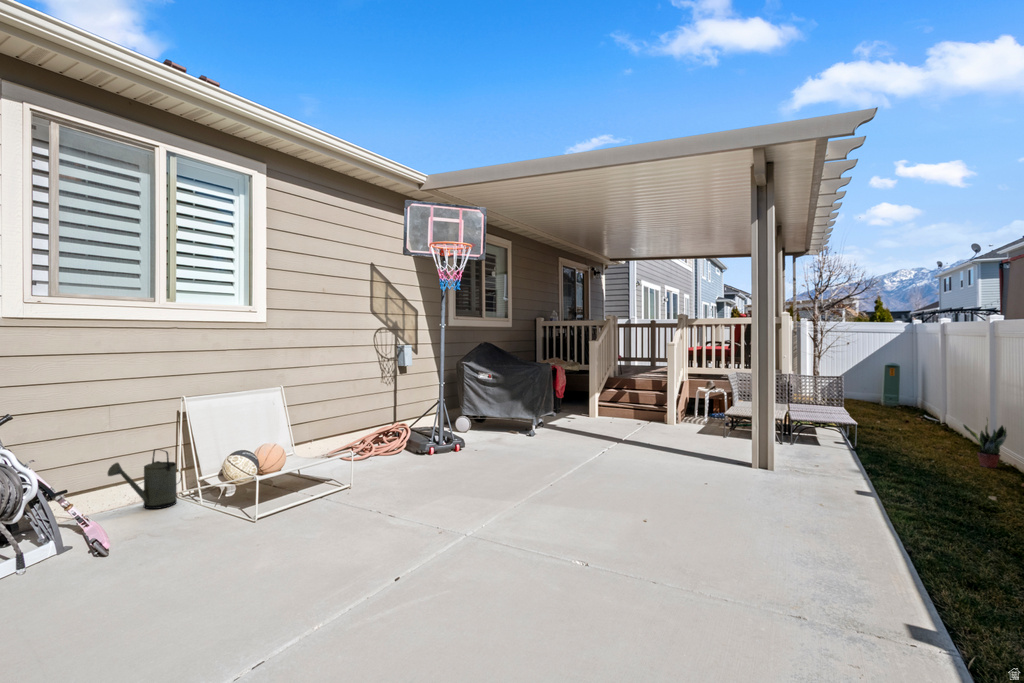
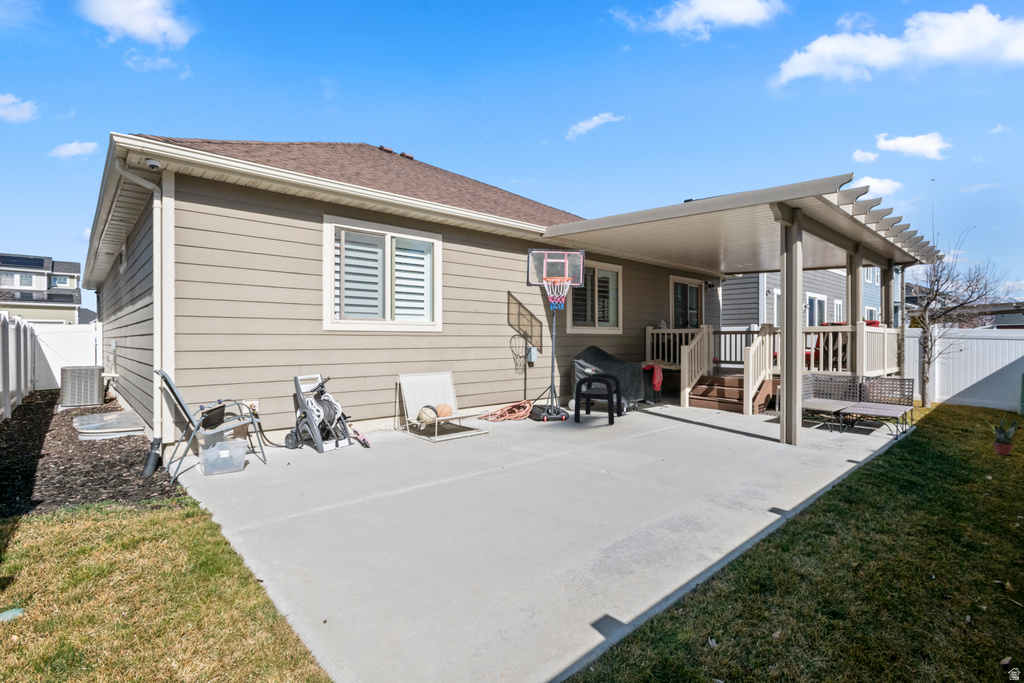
bench: none [473,380,531,453] -> present [574,373,622,424]
watering can: present [108,449,182,509] -> none [364,402,398,434]

